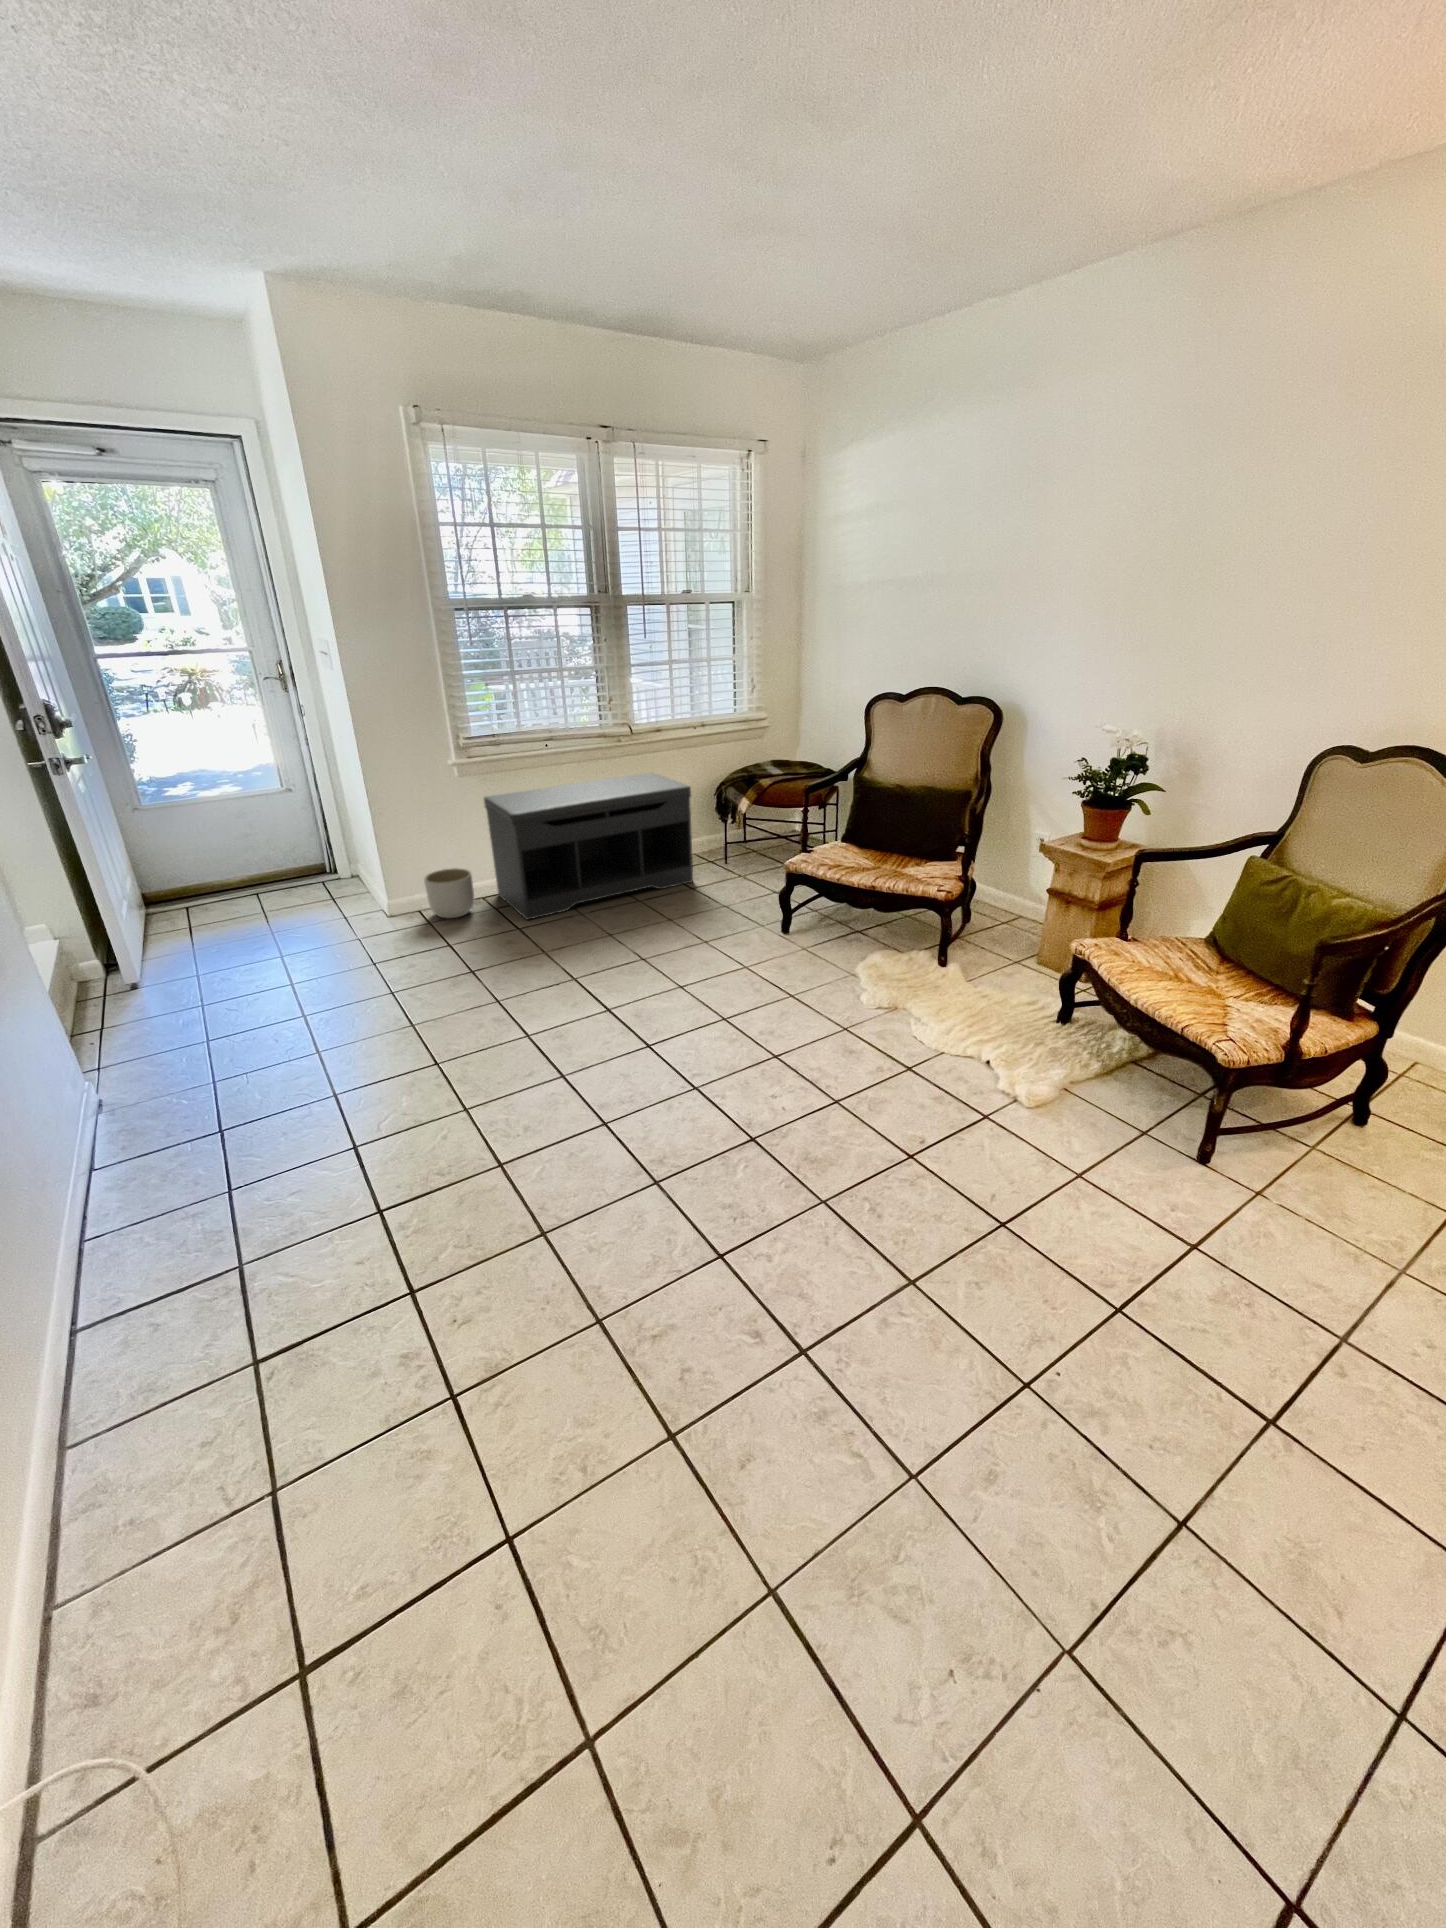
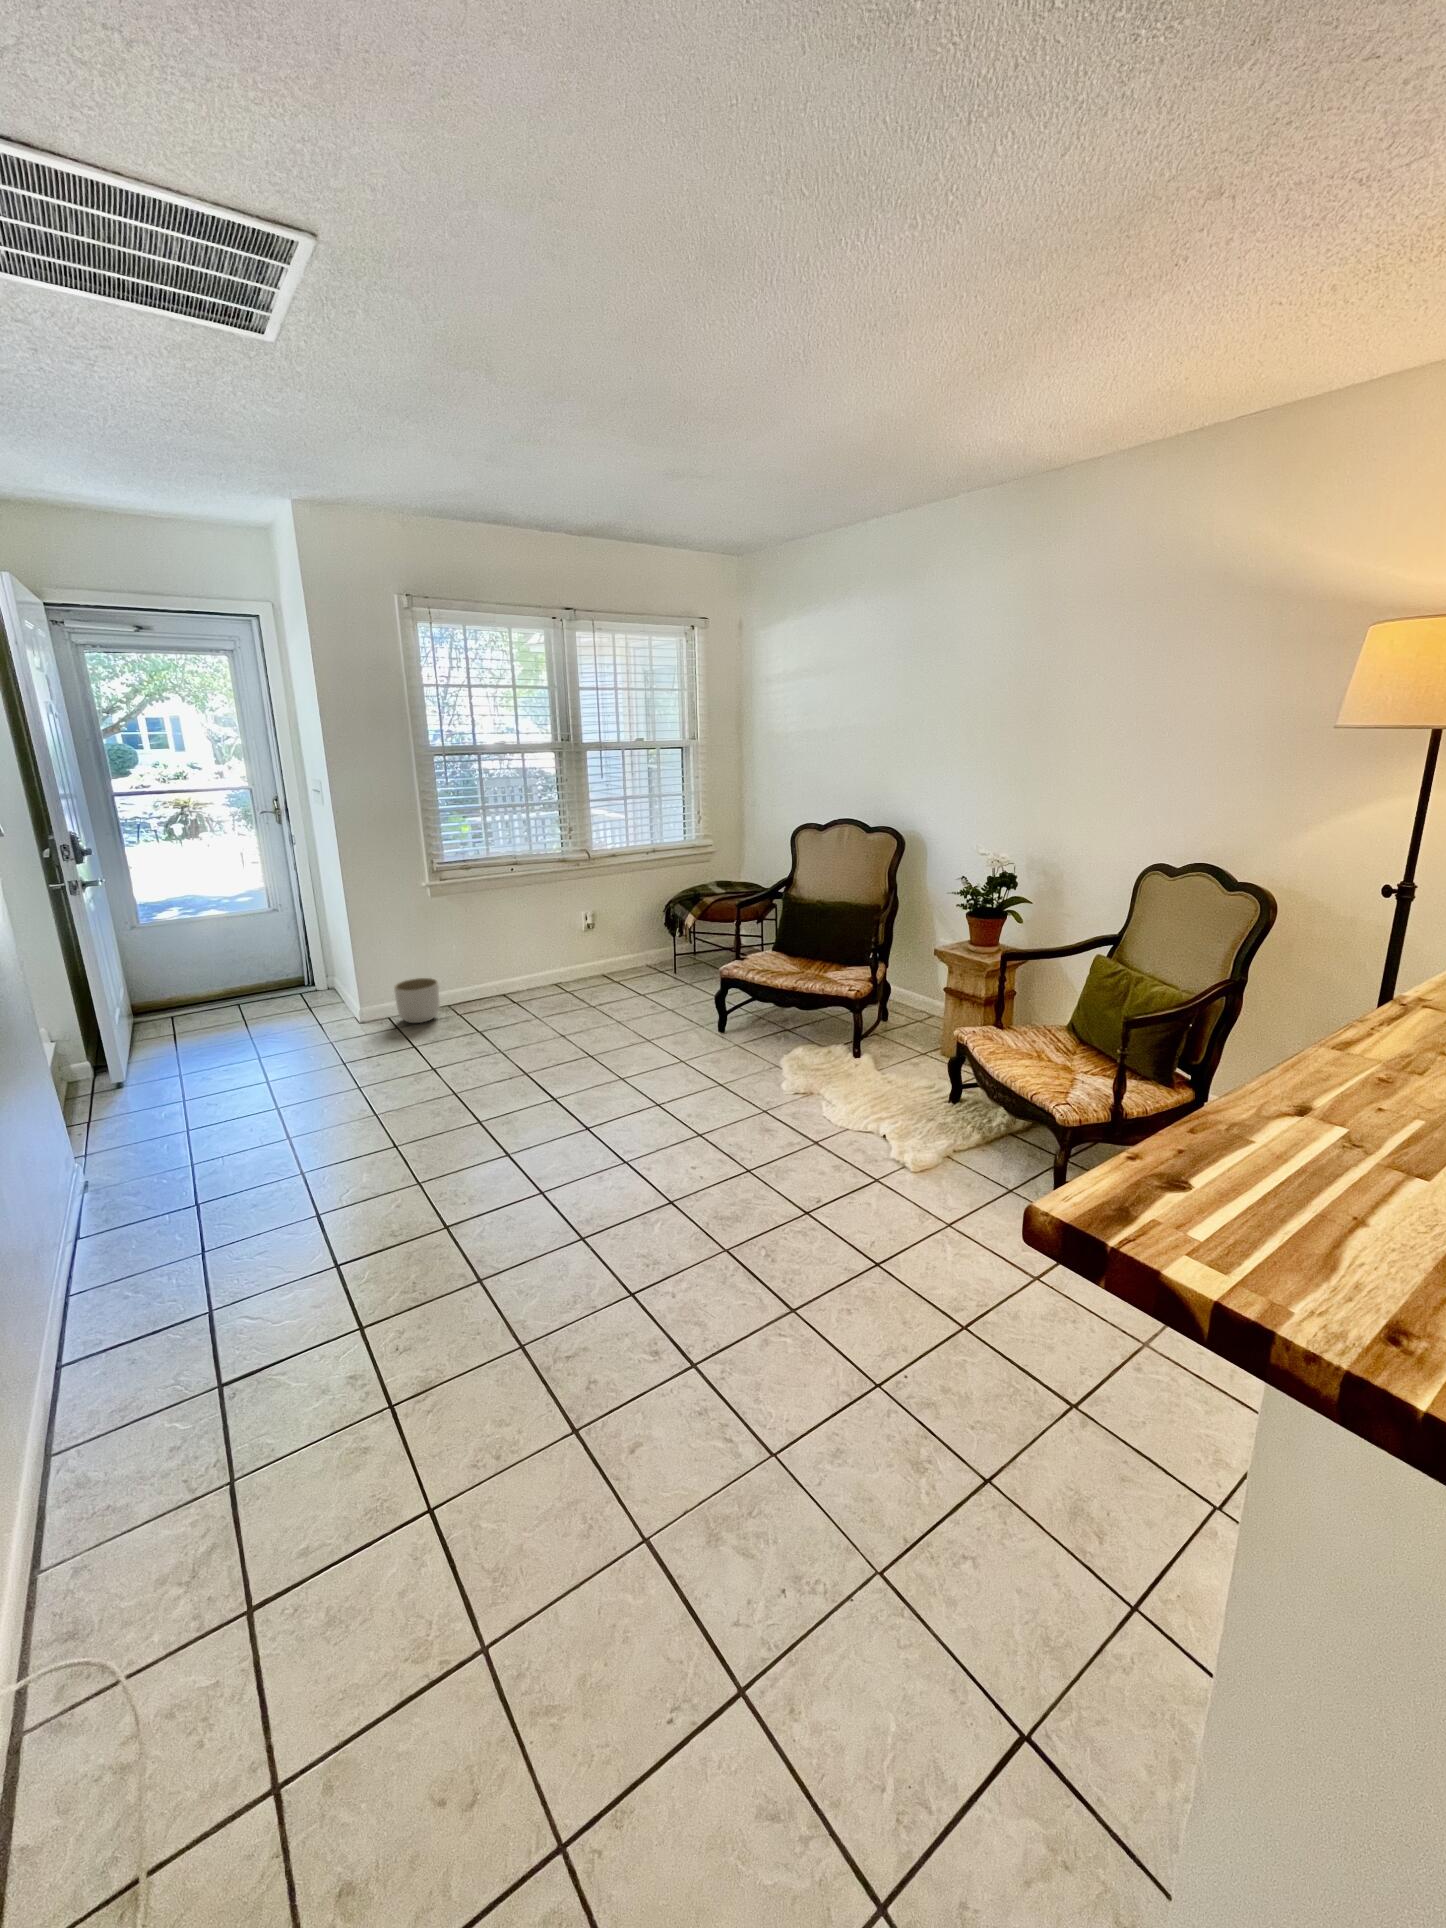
bench: present [484,773,693,920] -> none [452,893,642,1024]

